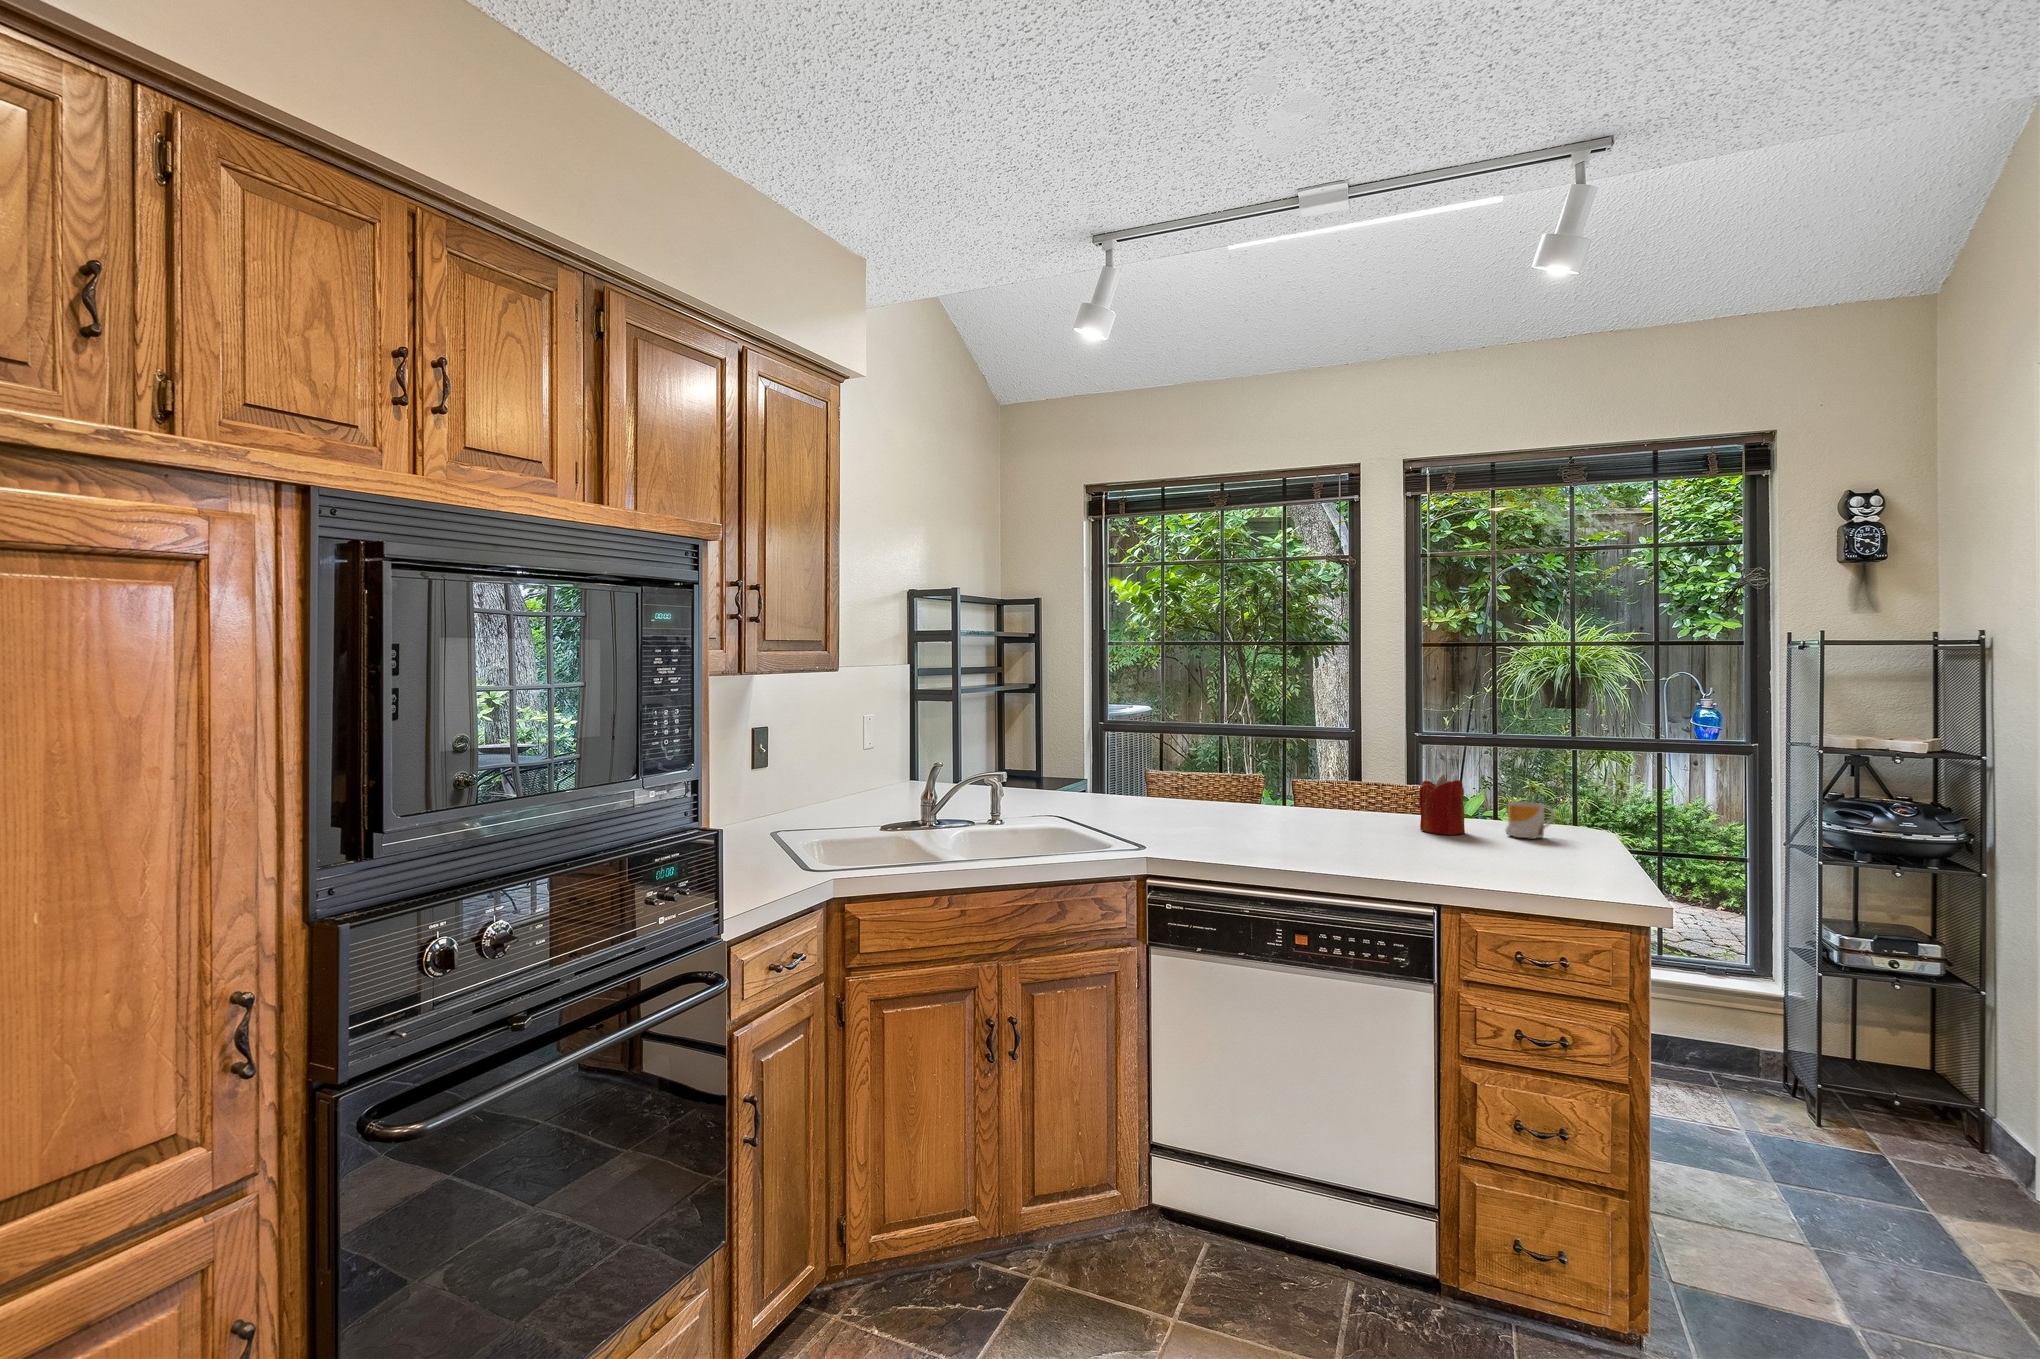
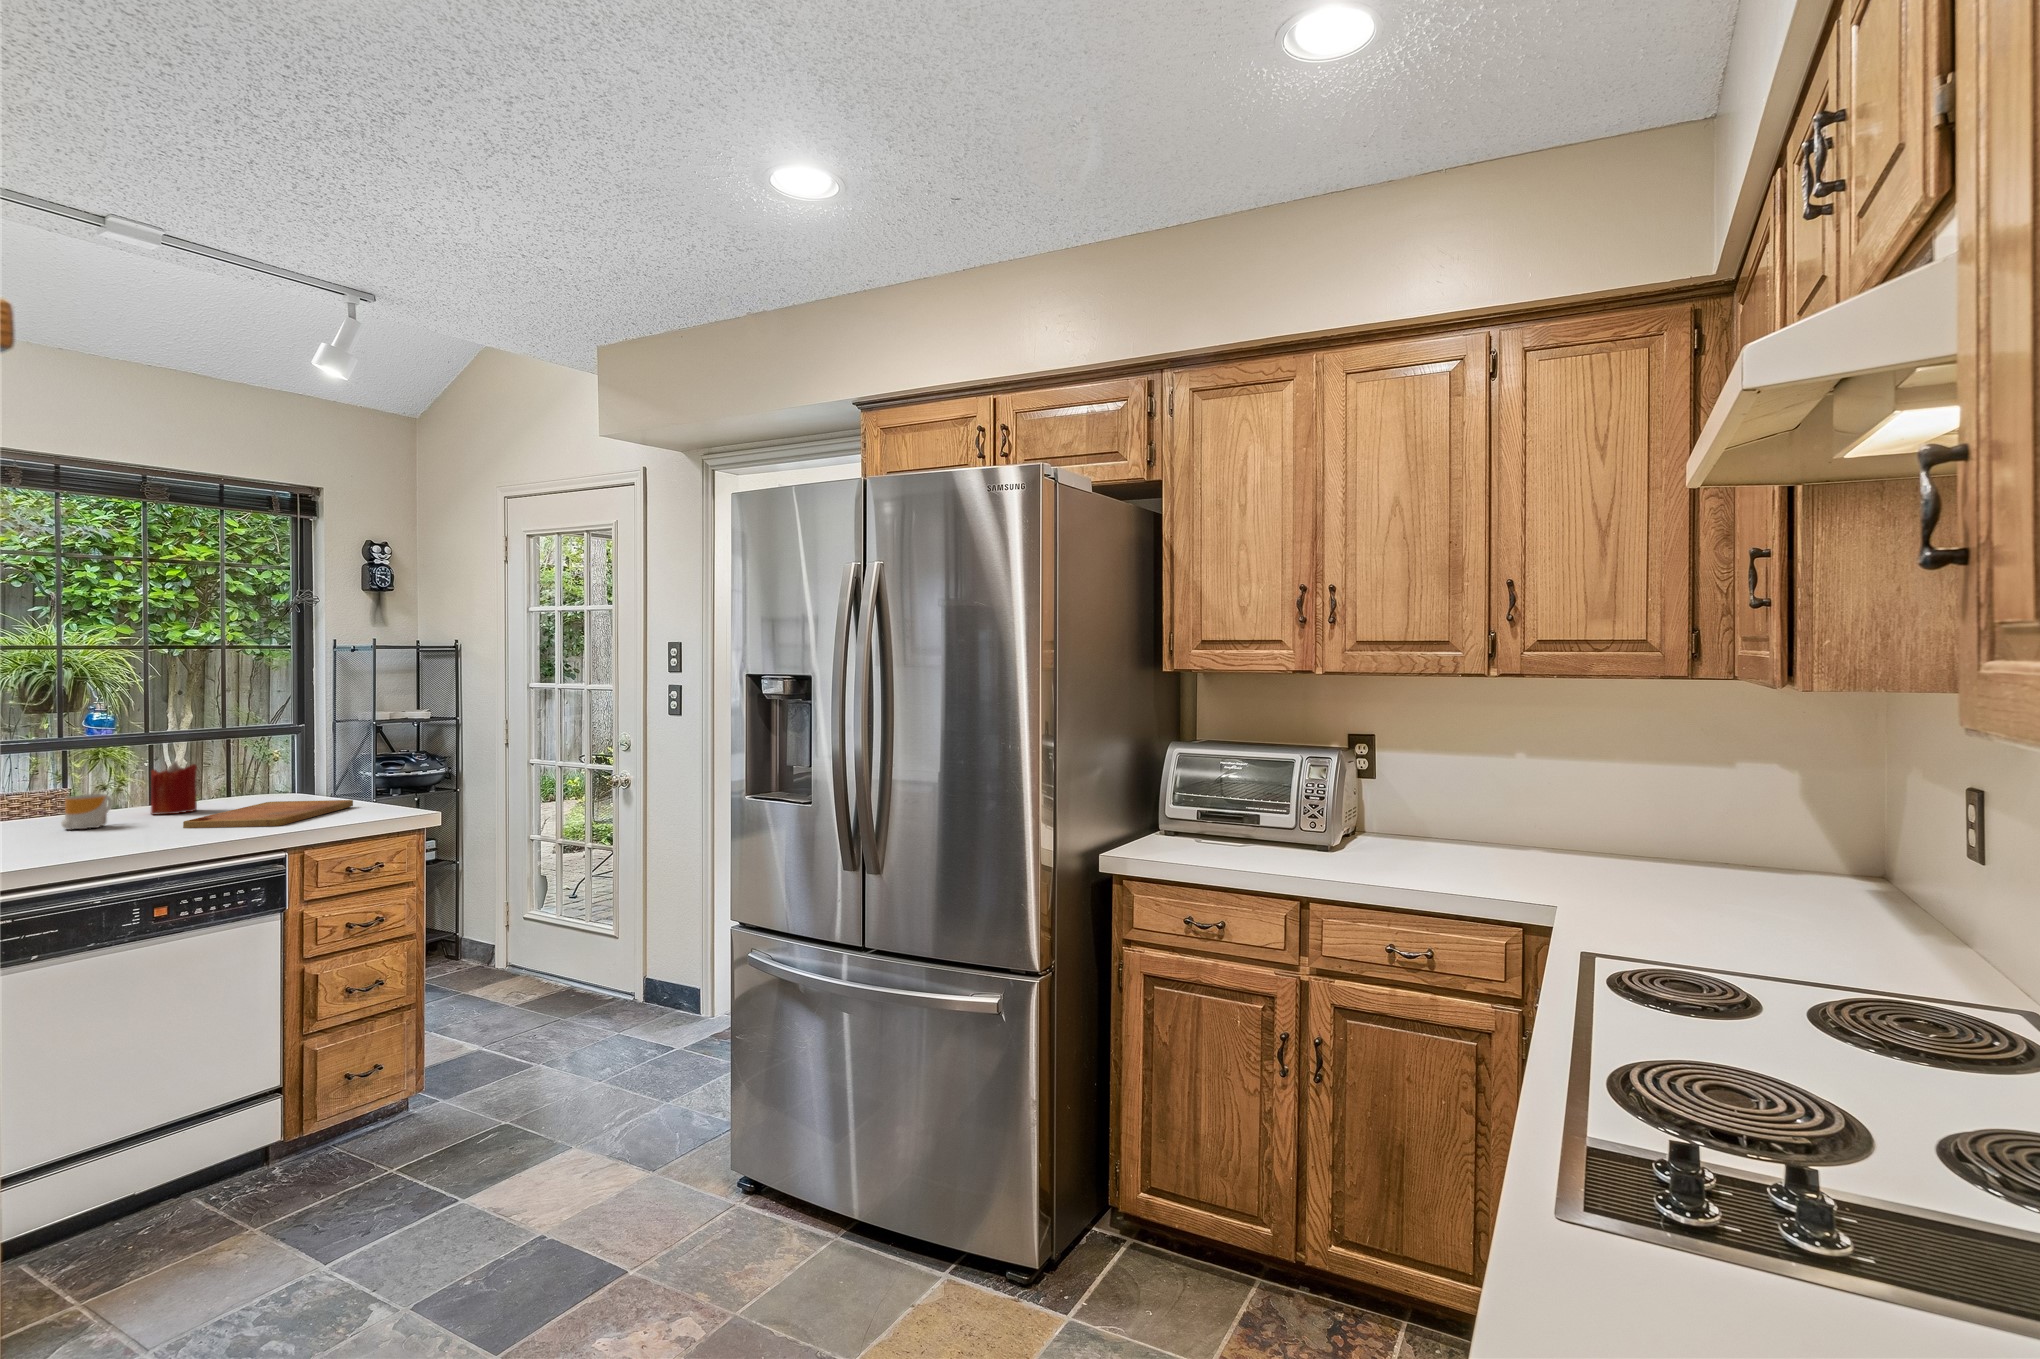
mug: present [1505,801,1554,839] -> present [61,794,112,830]
cutting board: none [1384,840,1590,874] -> present [183,800,353,828]

